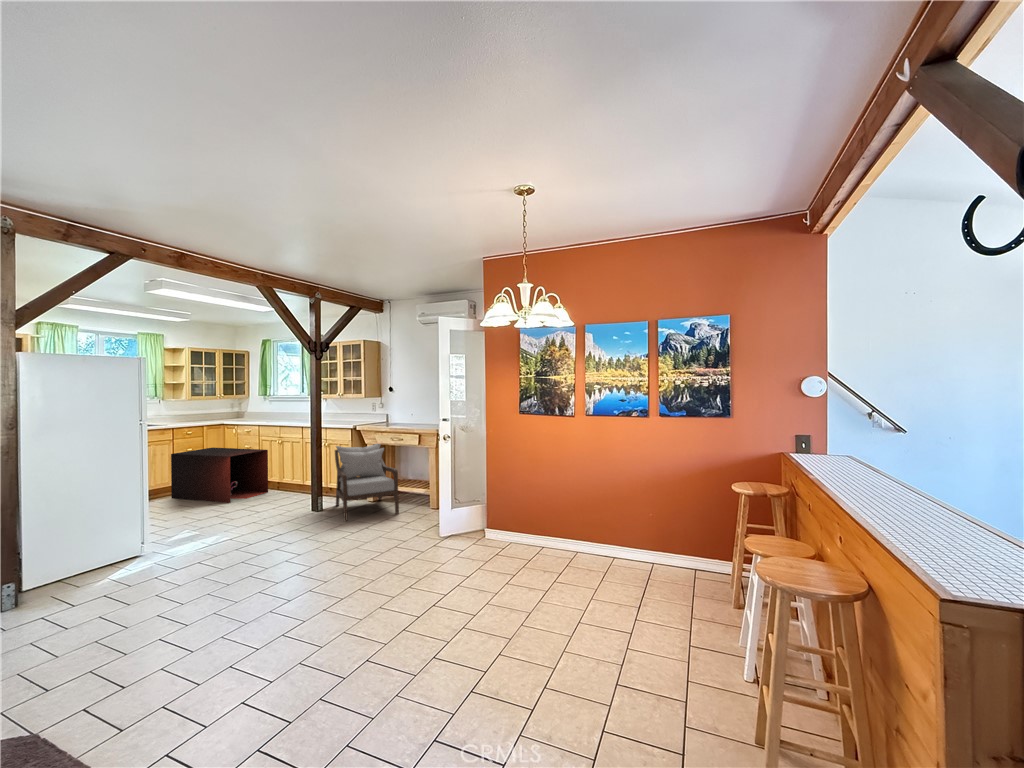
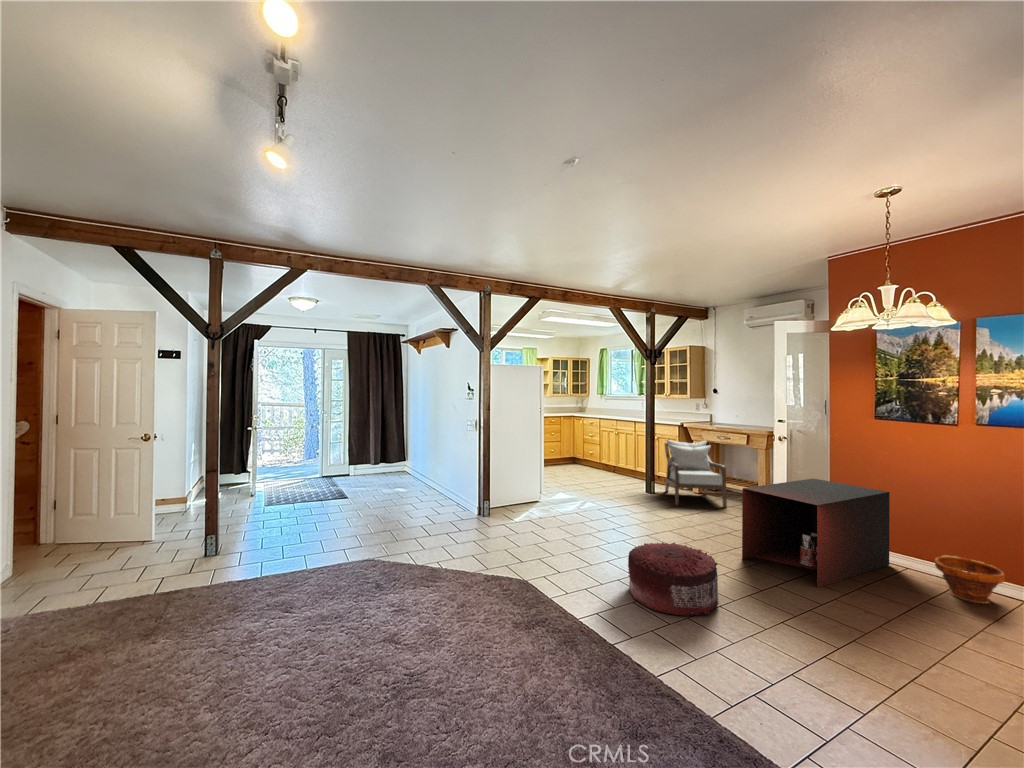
storage cabinet: present [171,448,268,503] -> present [742,479,890,587]
planter: none [562,531,605,571] -> present [935,556,1005,603]
pouf: none [234,594,364,717] -> present [628,542,719,616]

